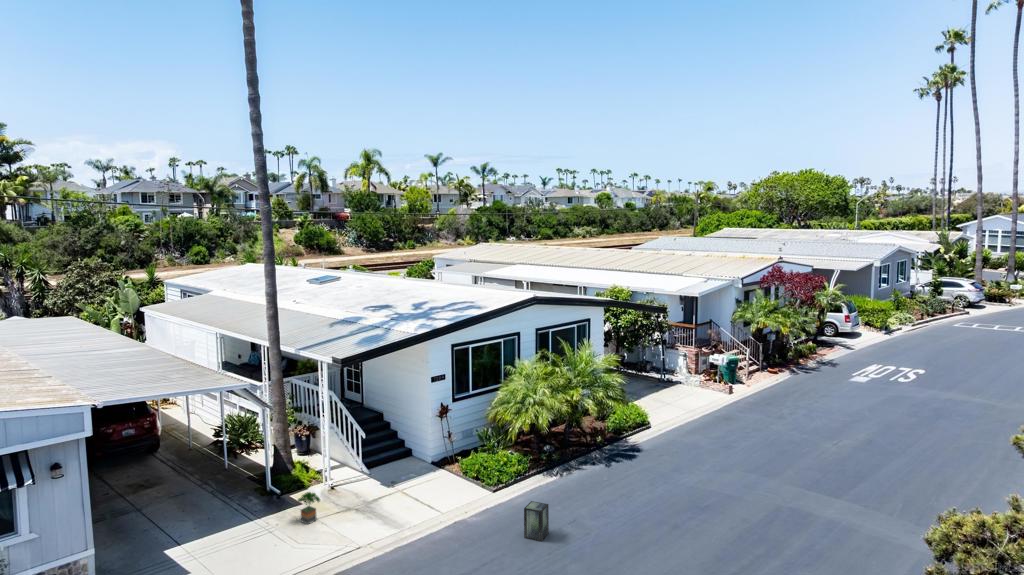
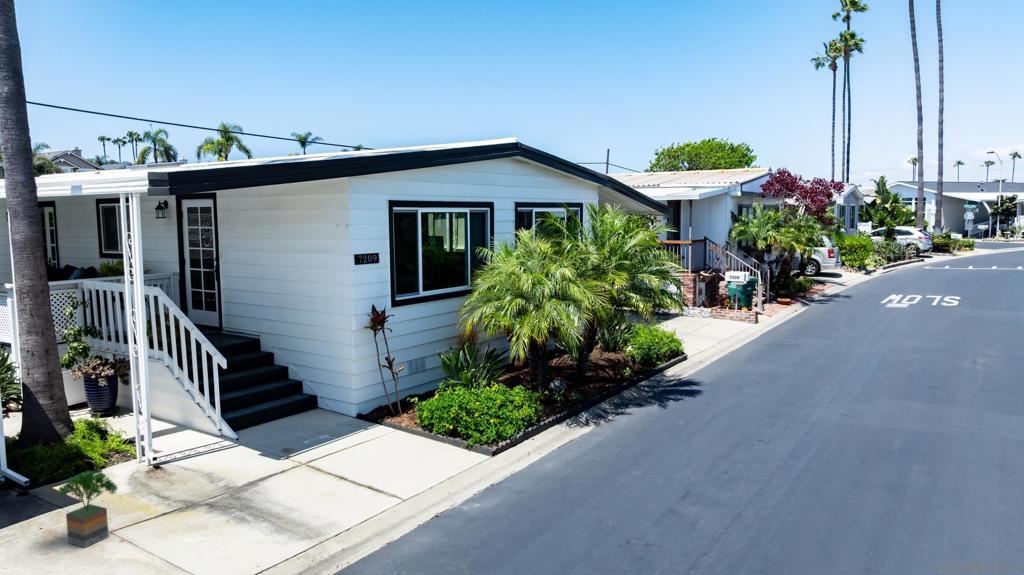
storage box: present [524,501,549,541] -> none [602,459,648,545]

